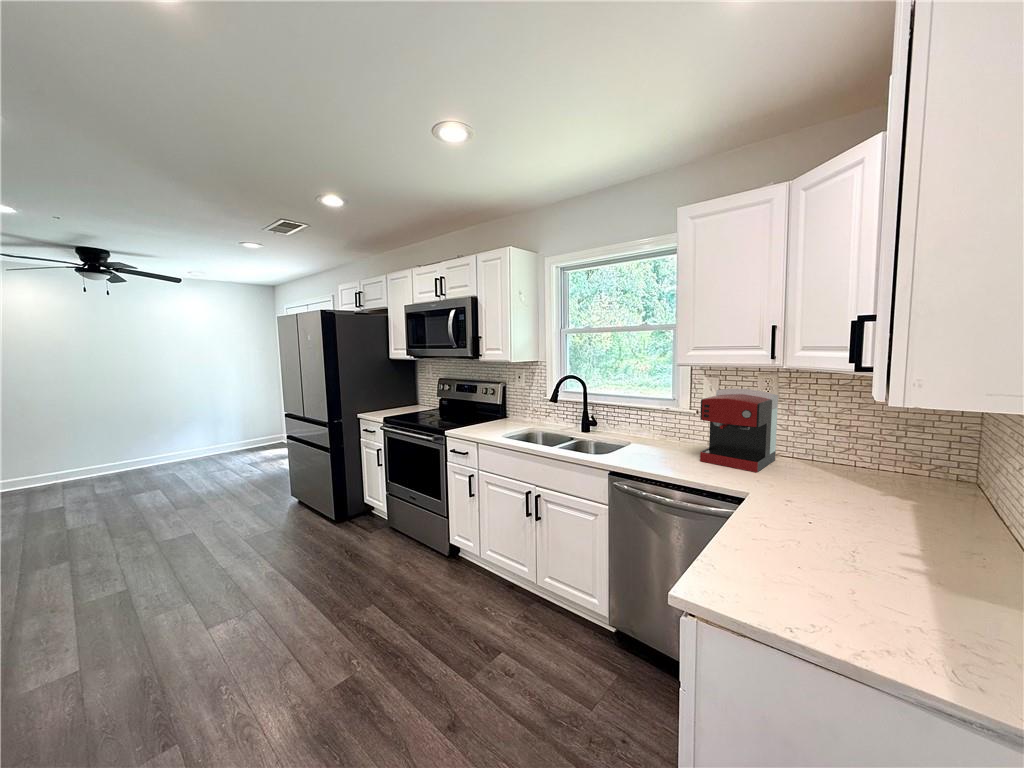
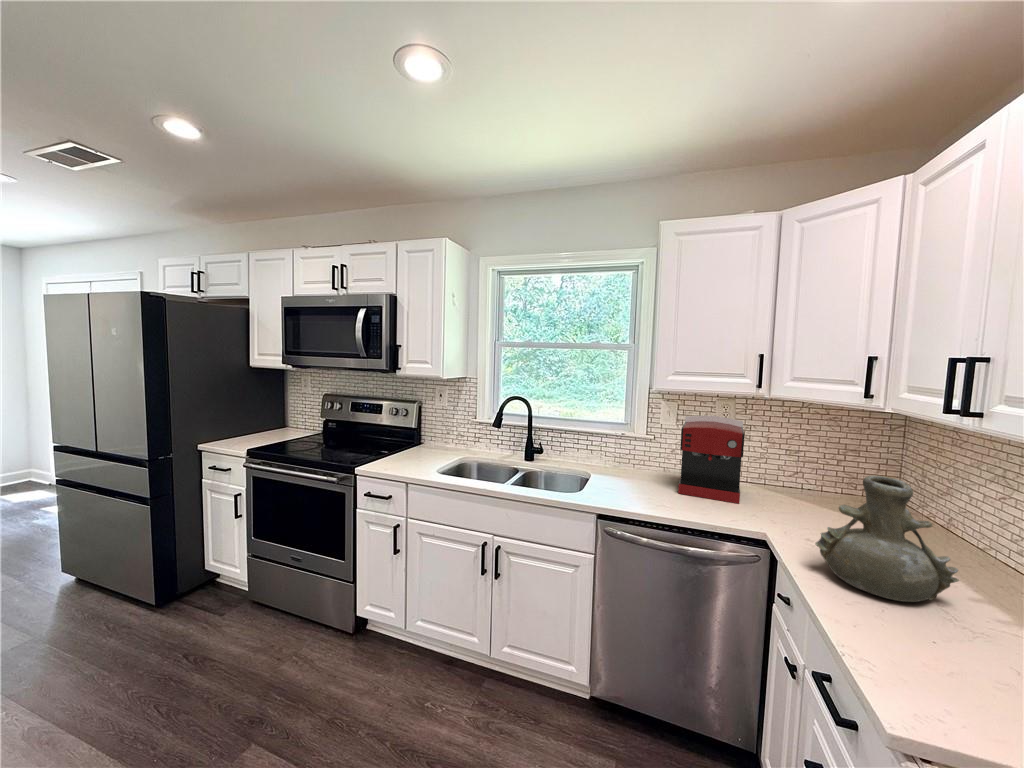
vase: none [765,434,892,553] -> present [815,475,959,602]

